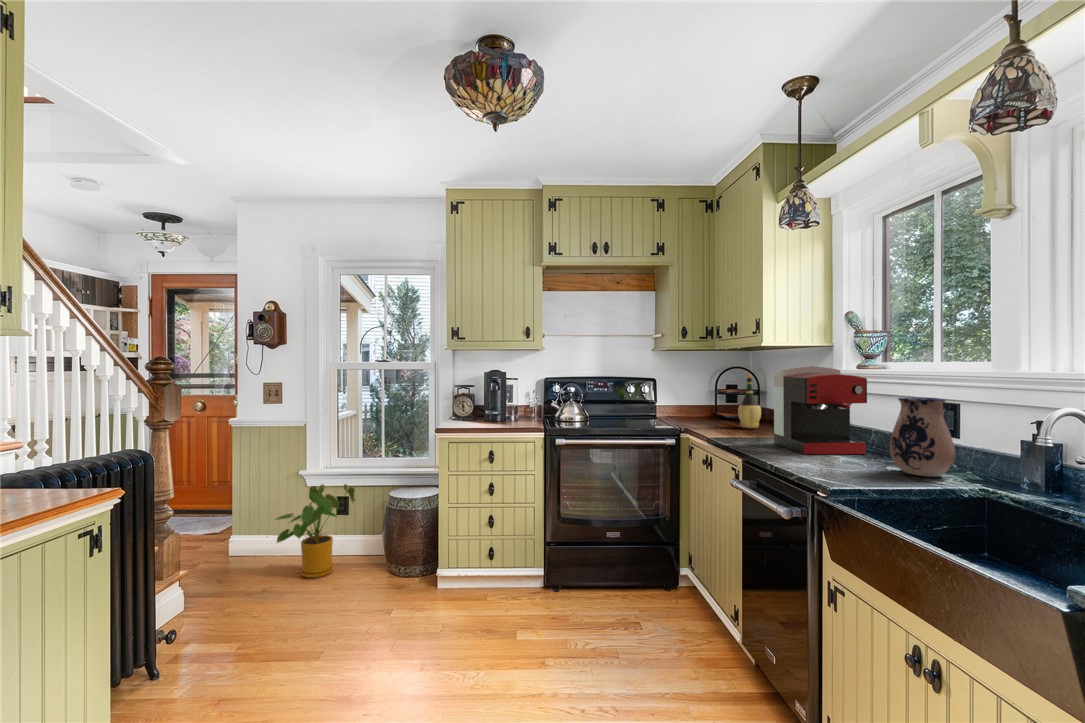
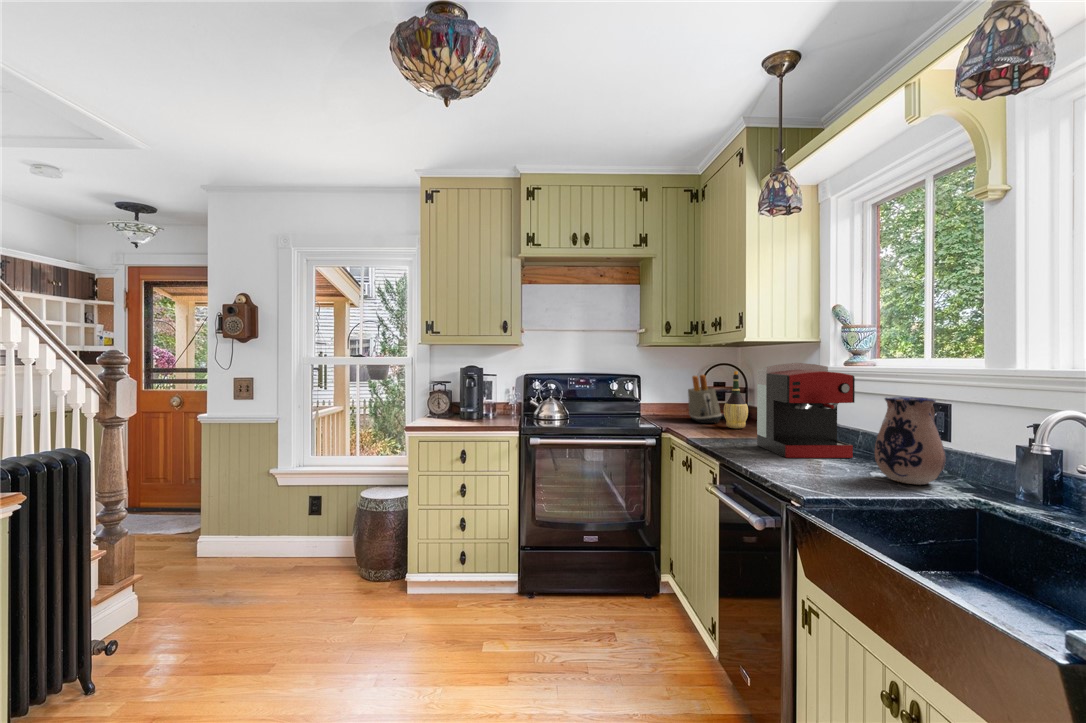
toaster: none [701,378,735,424] -> present [688,375,722,423]
house plant: present [276,484,355,578] -> none [235,485,325,583]

